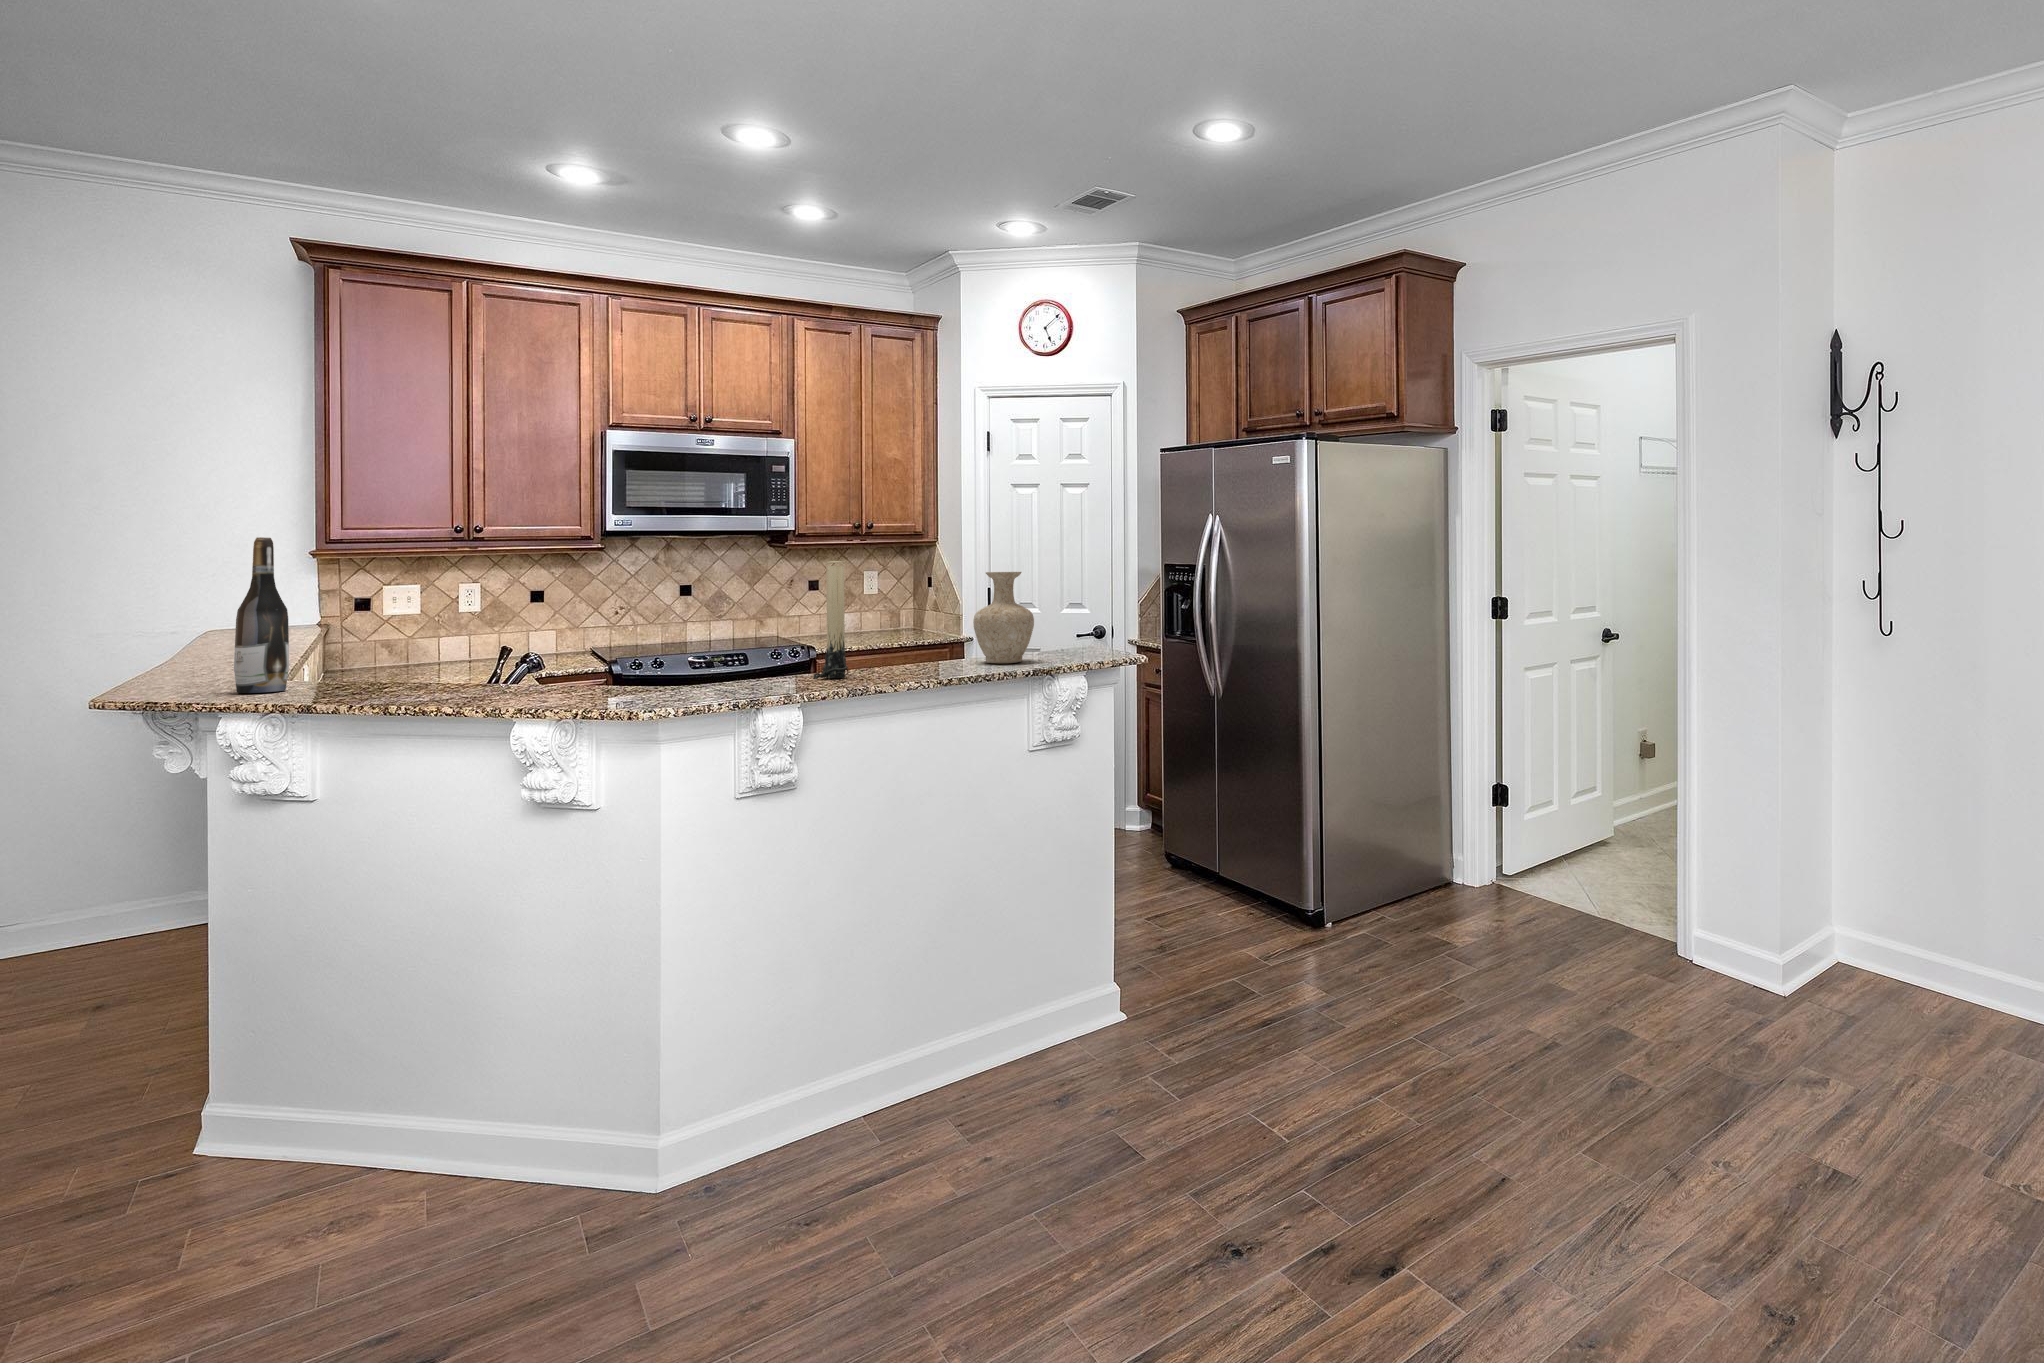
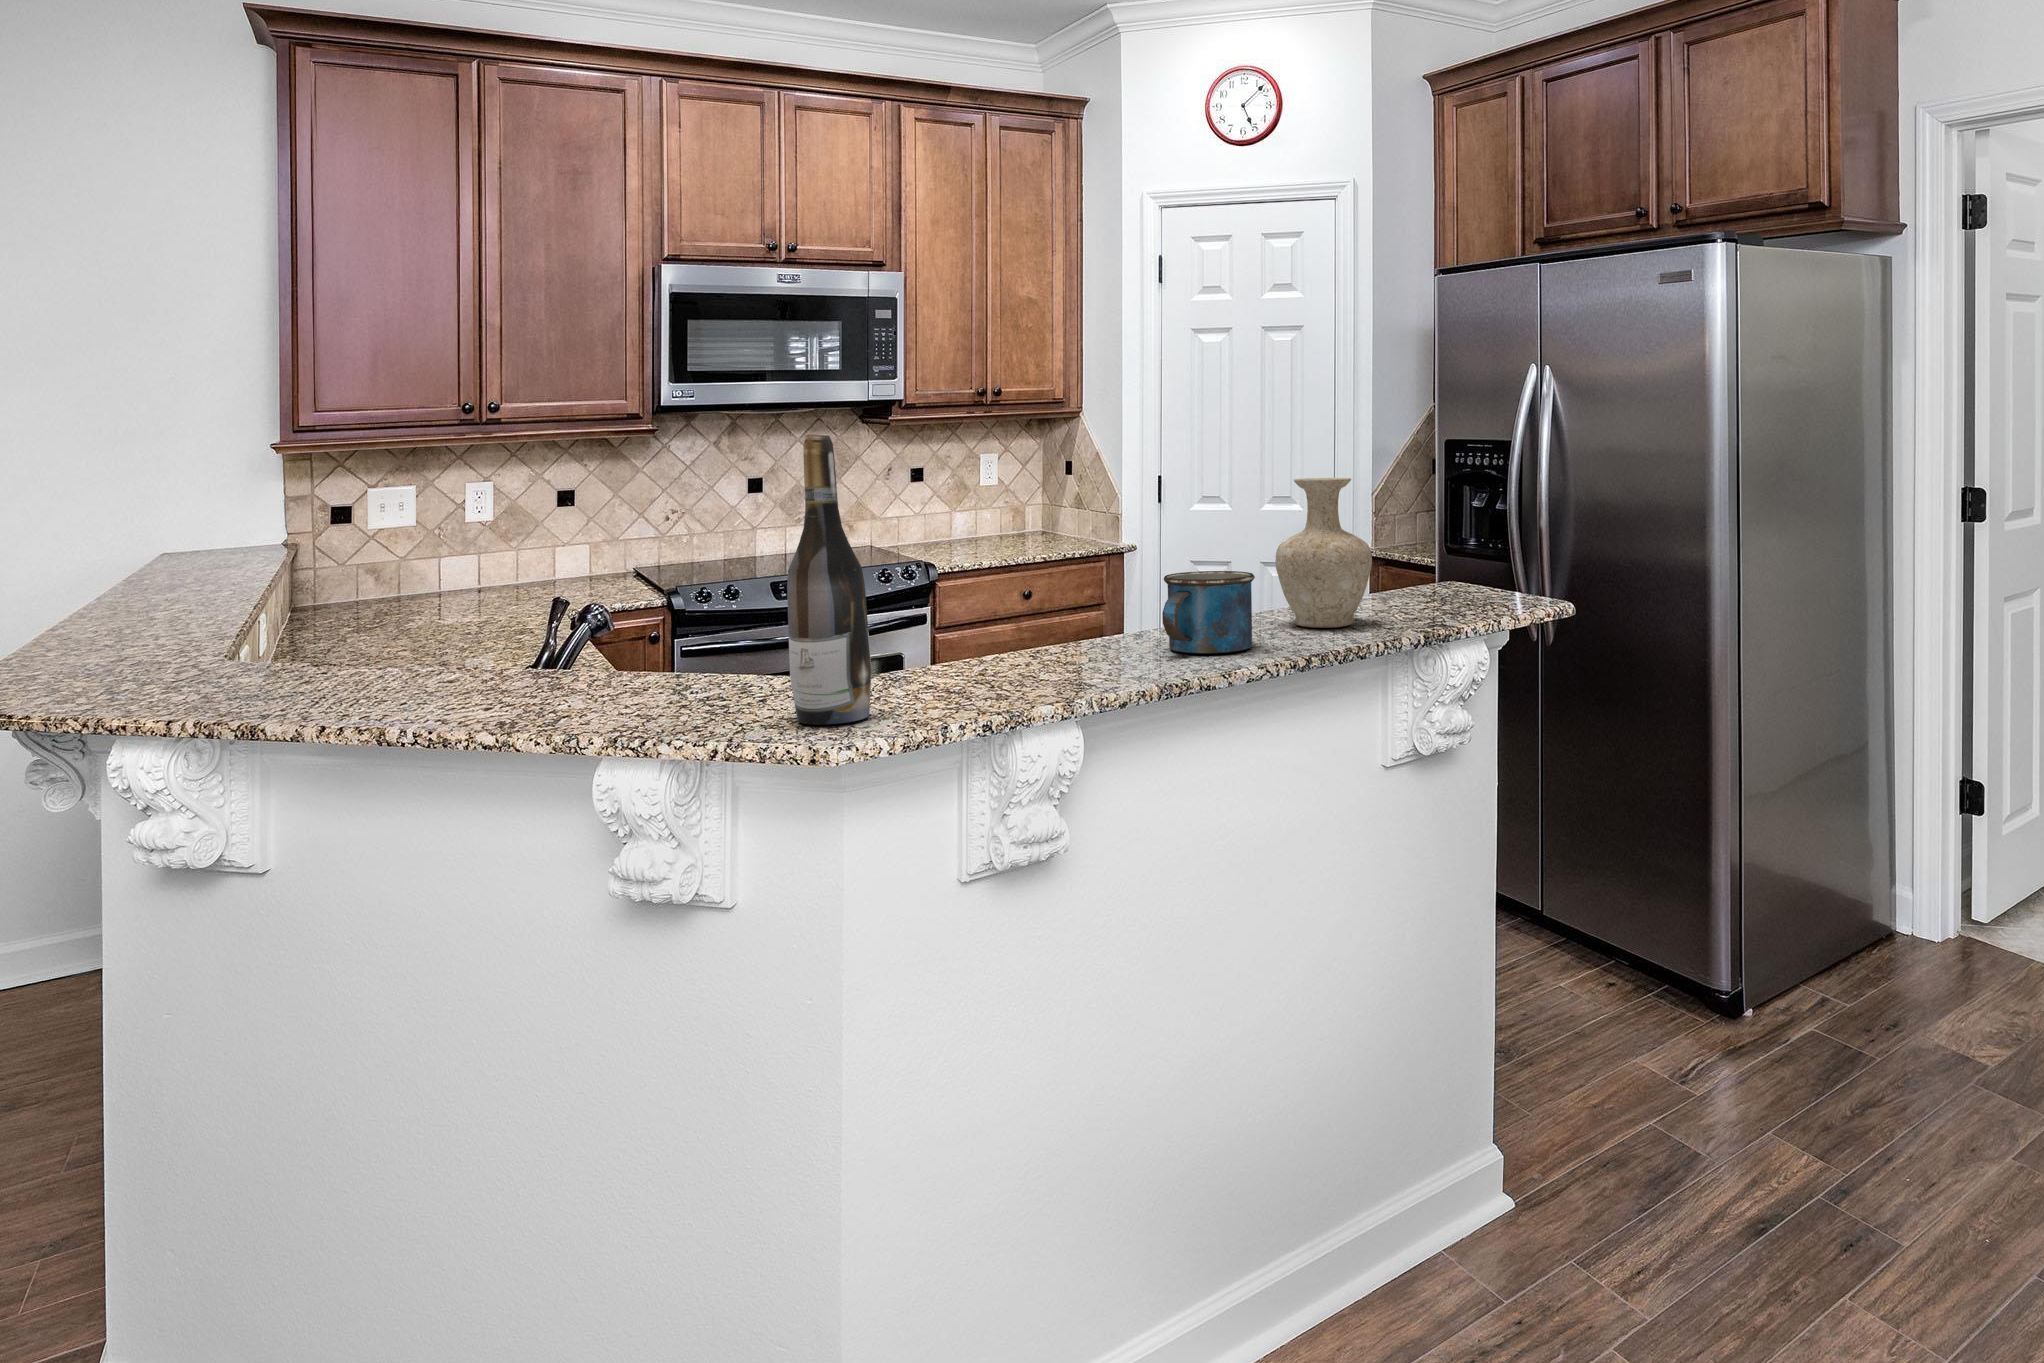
wine bottle: present [234,537,289,693] -> present [787,434,871,725]
candle: present [813,561,849,679] -> none [1061,469,1115,669]
mug: none [883,626,945,673] -> present [1162,571,1255,654]

